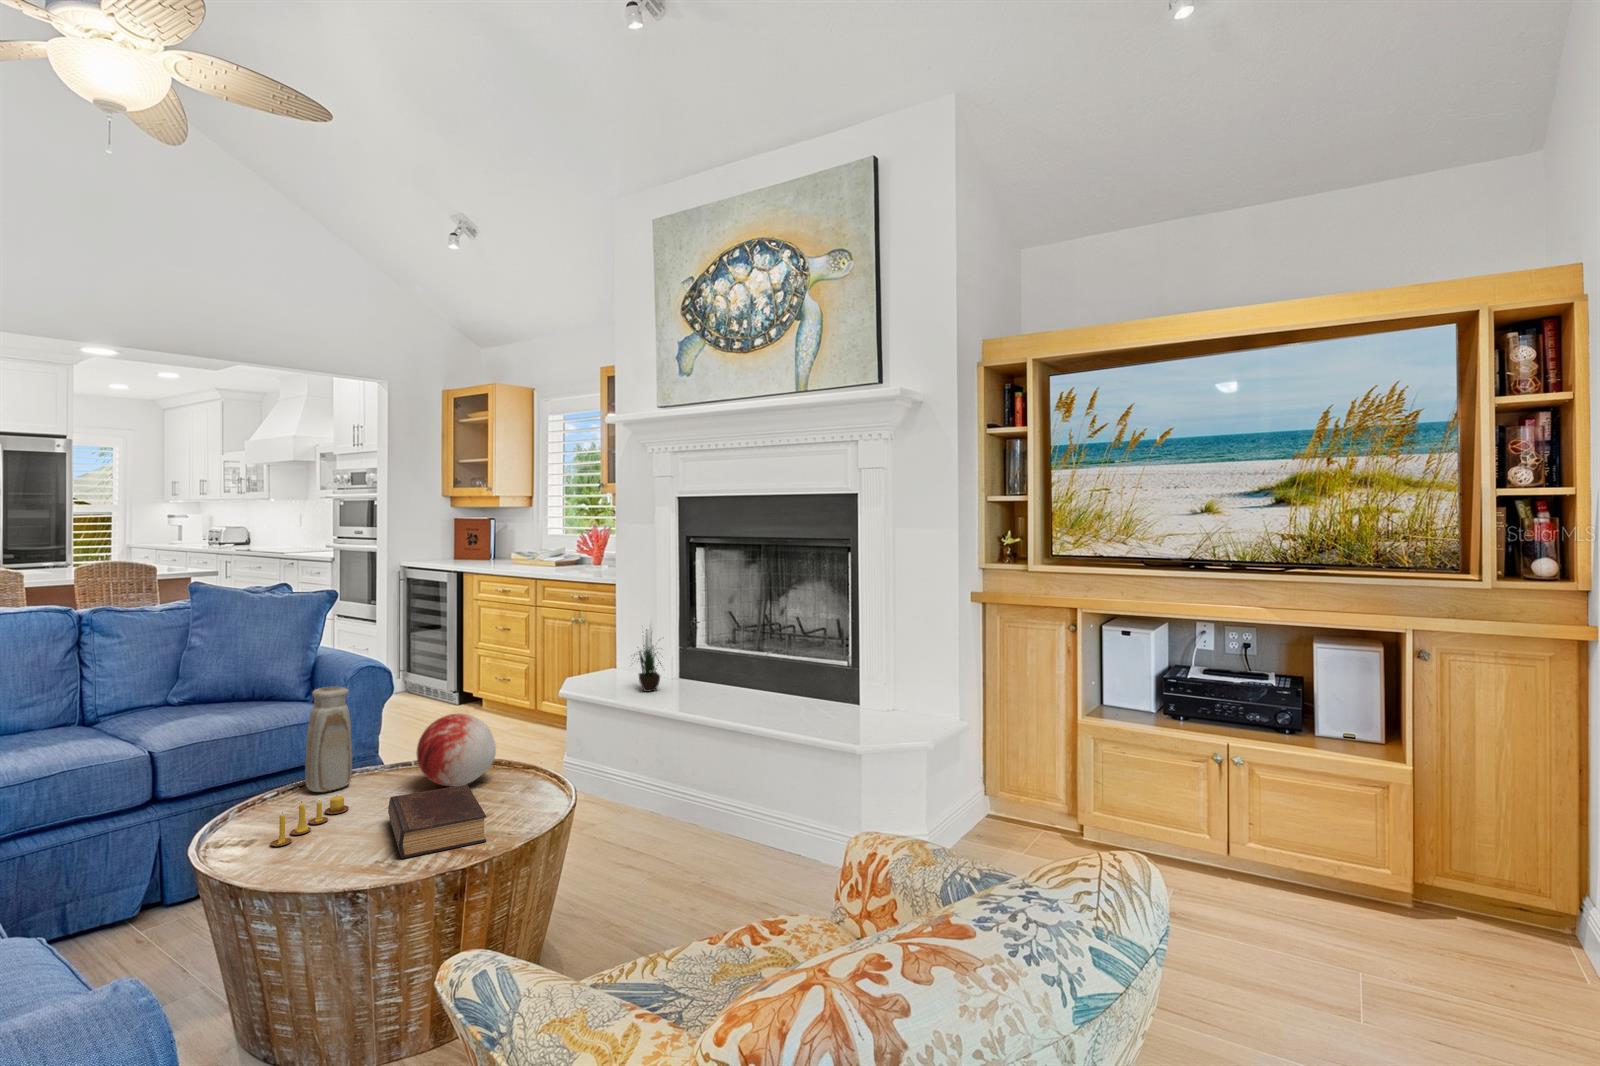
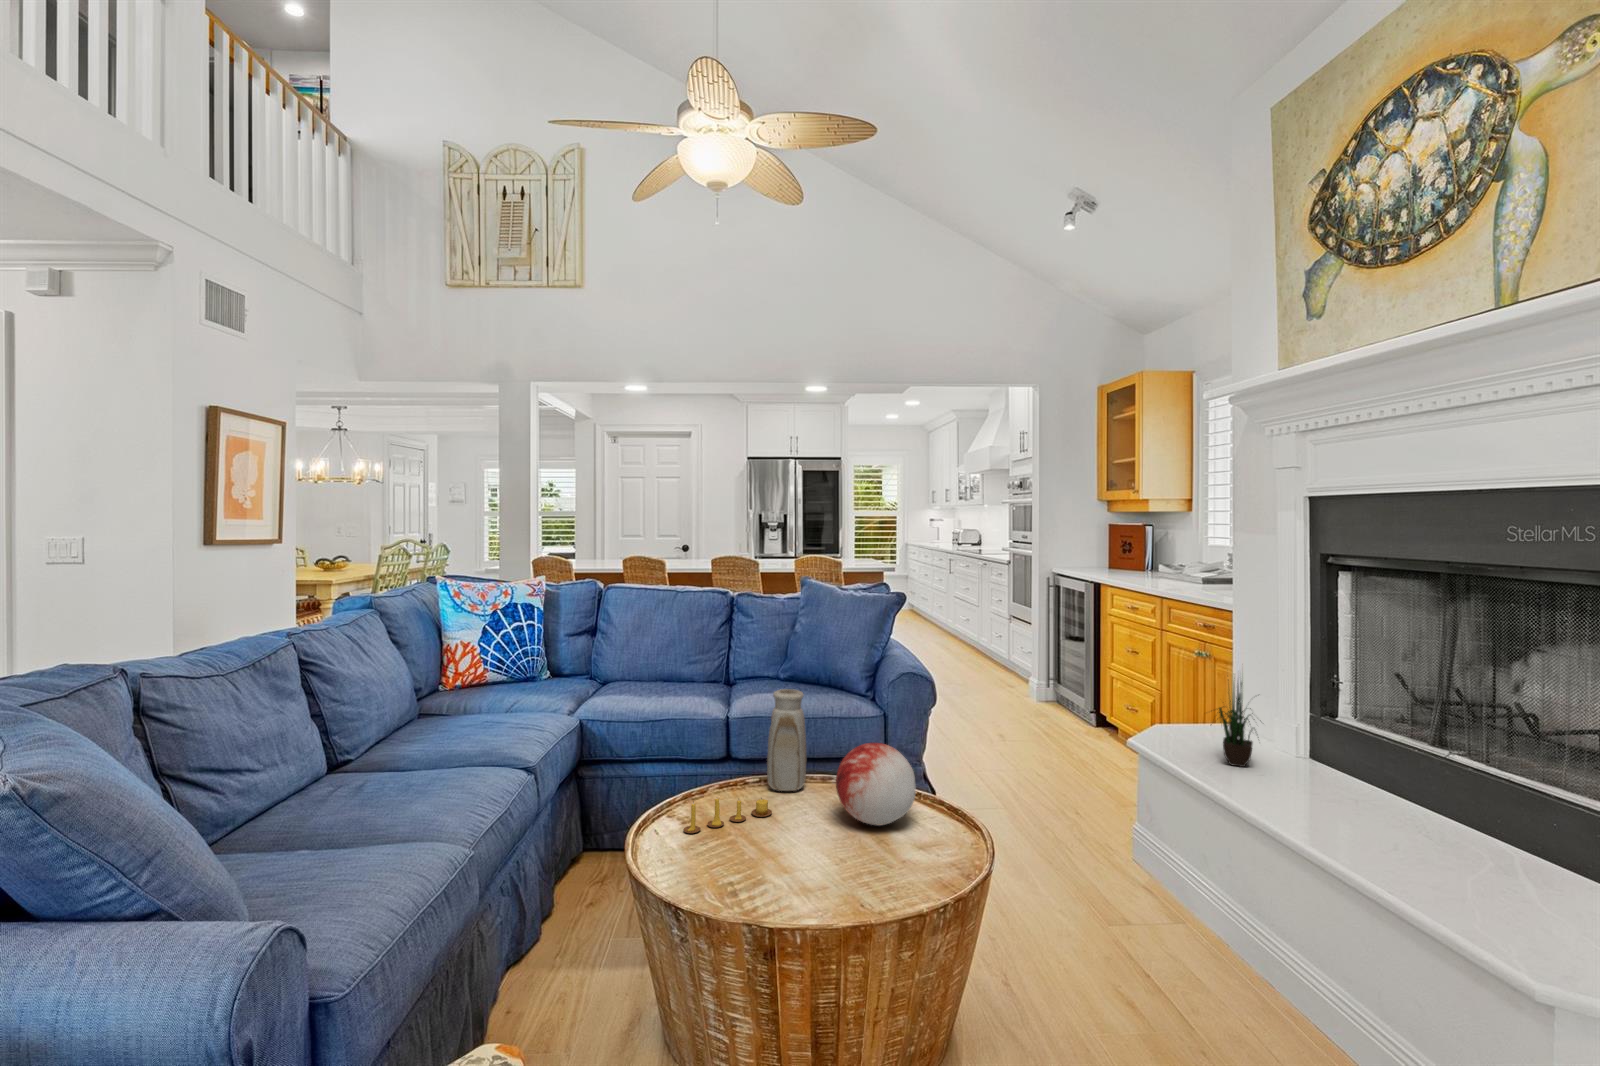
book: present [388,785,486,858] -> none [731,817,850,903]

